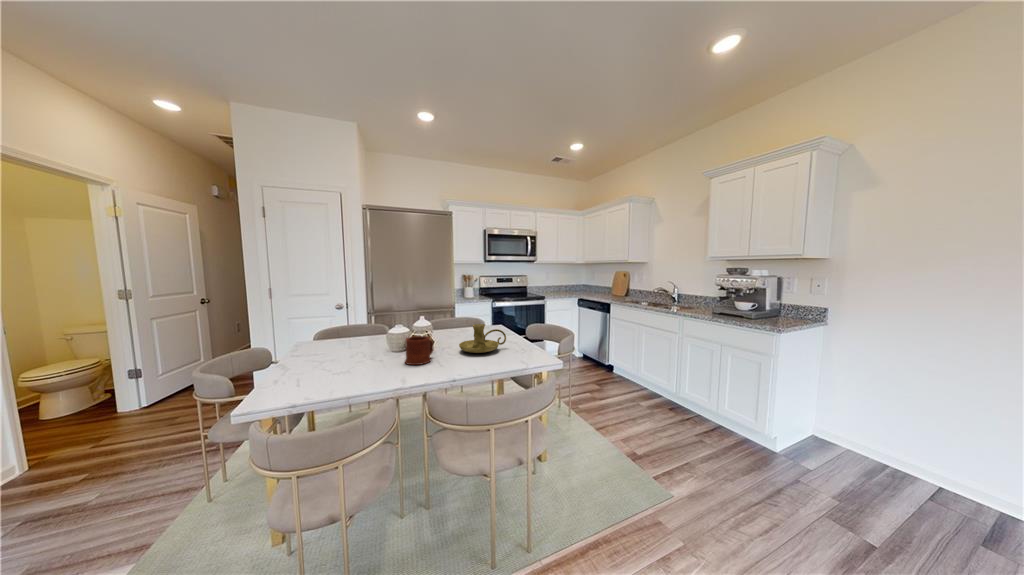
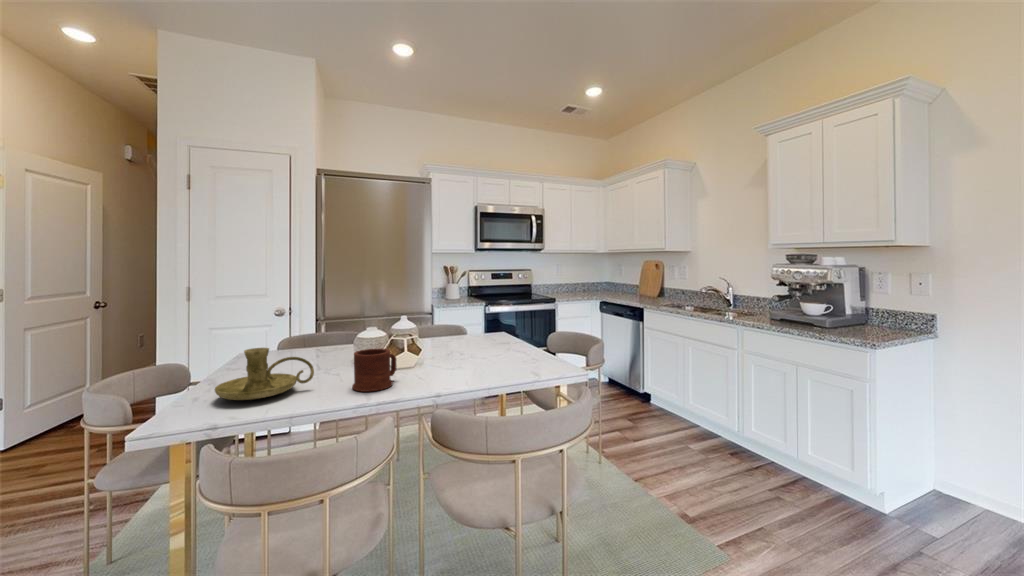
candle holder: present [459,324,506,353] -> present [215,348,314,400]

